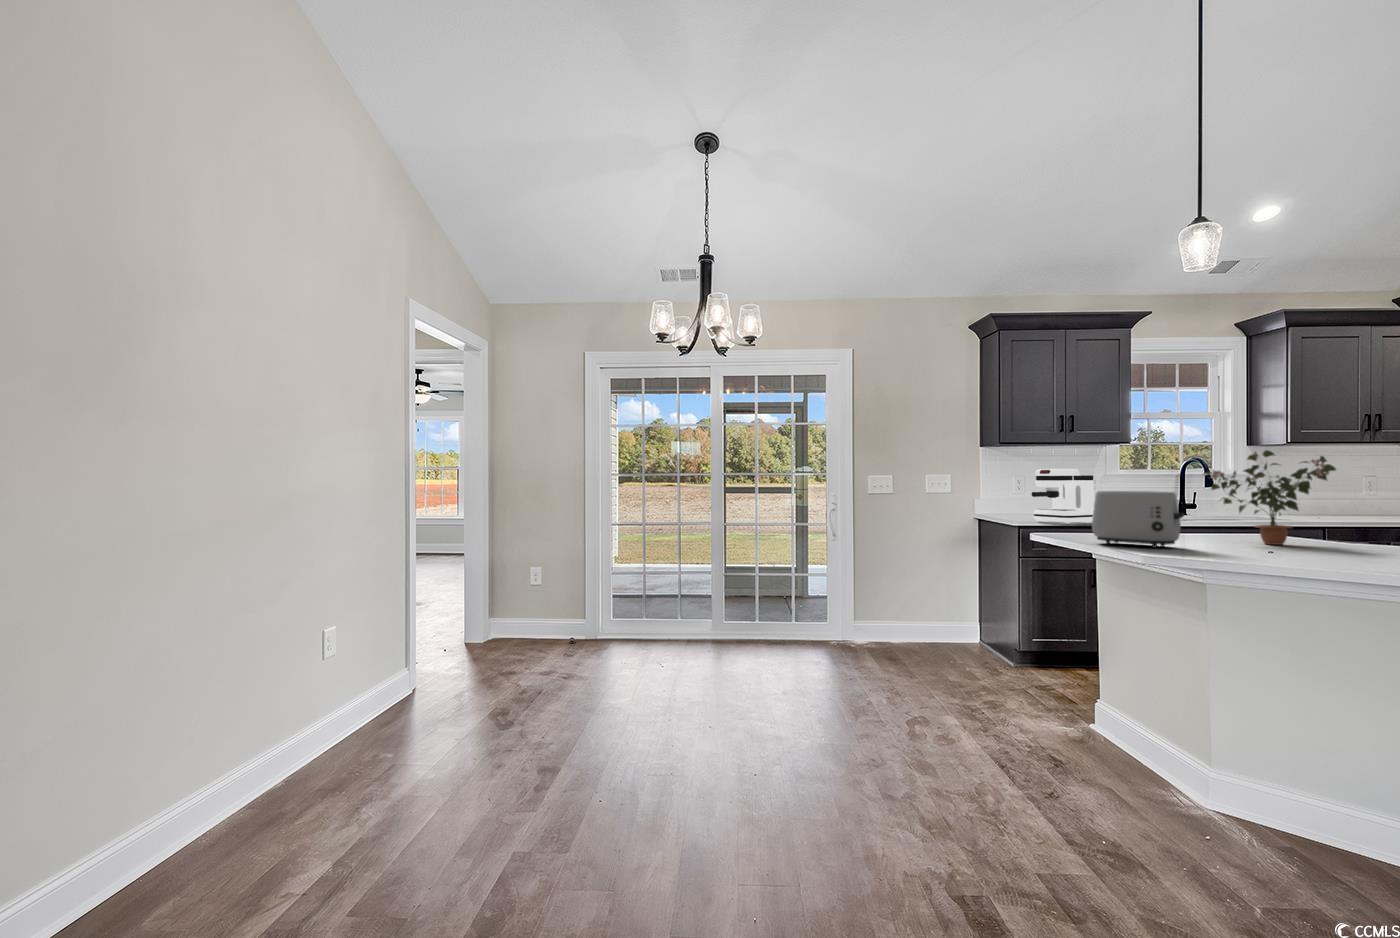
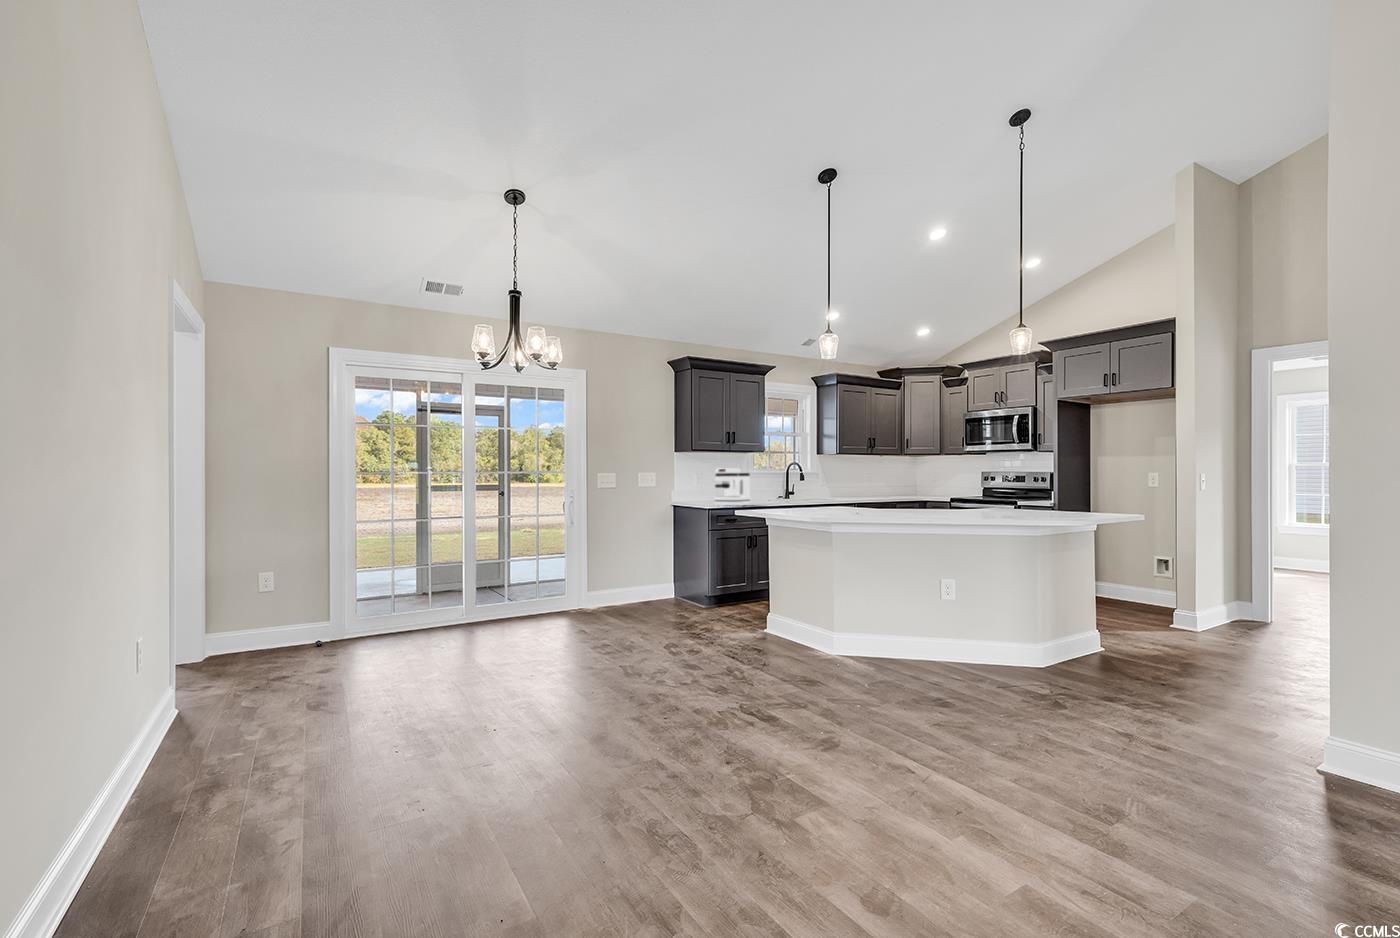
potted plant: present [1204,450,1336,545] -> none [821,457,882,510]
toaster: present [1092,491,1184,548] -> none [774,480,822,513]

